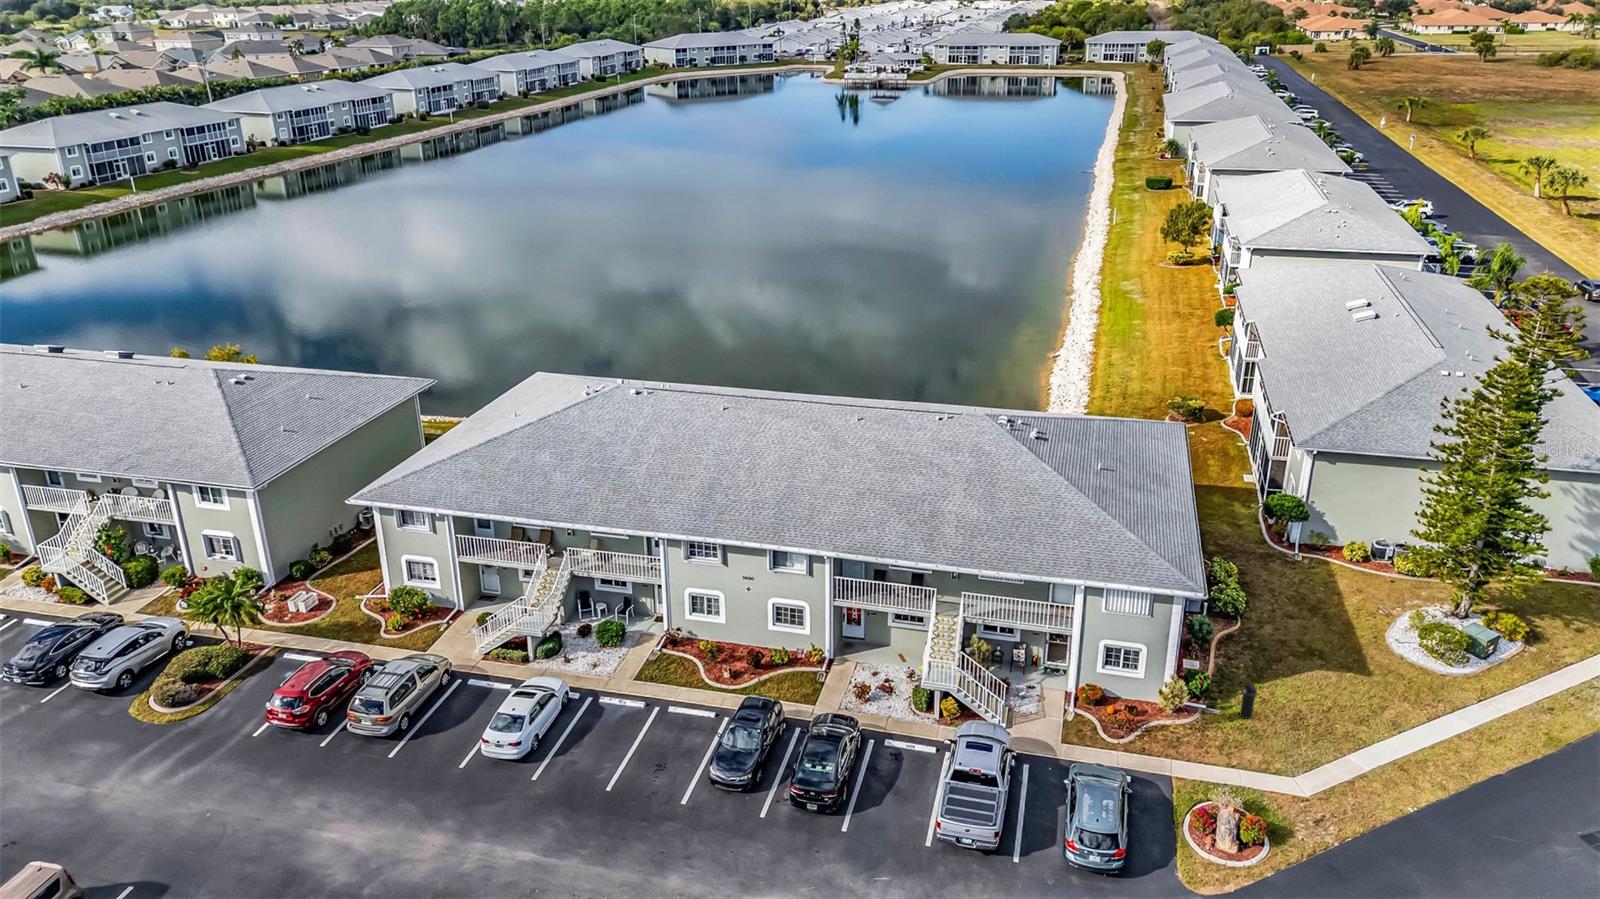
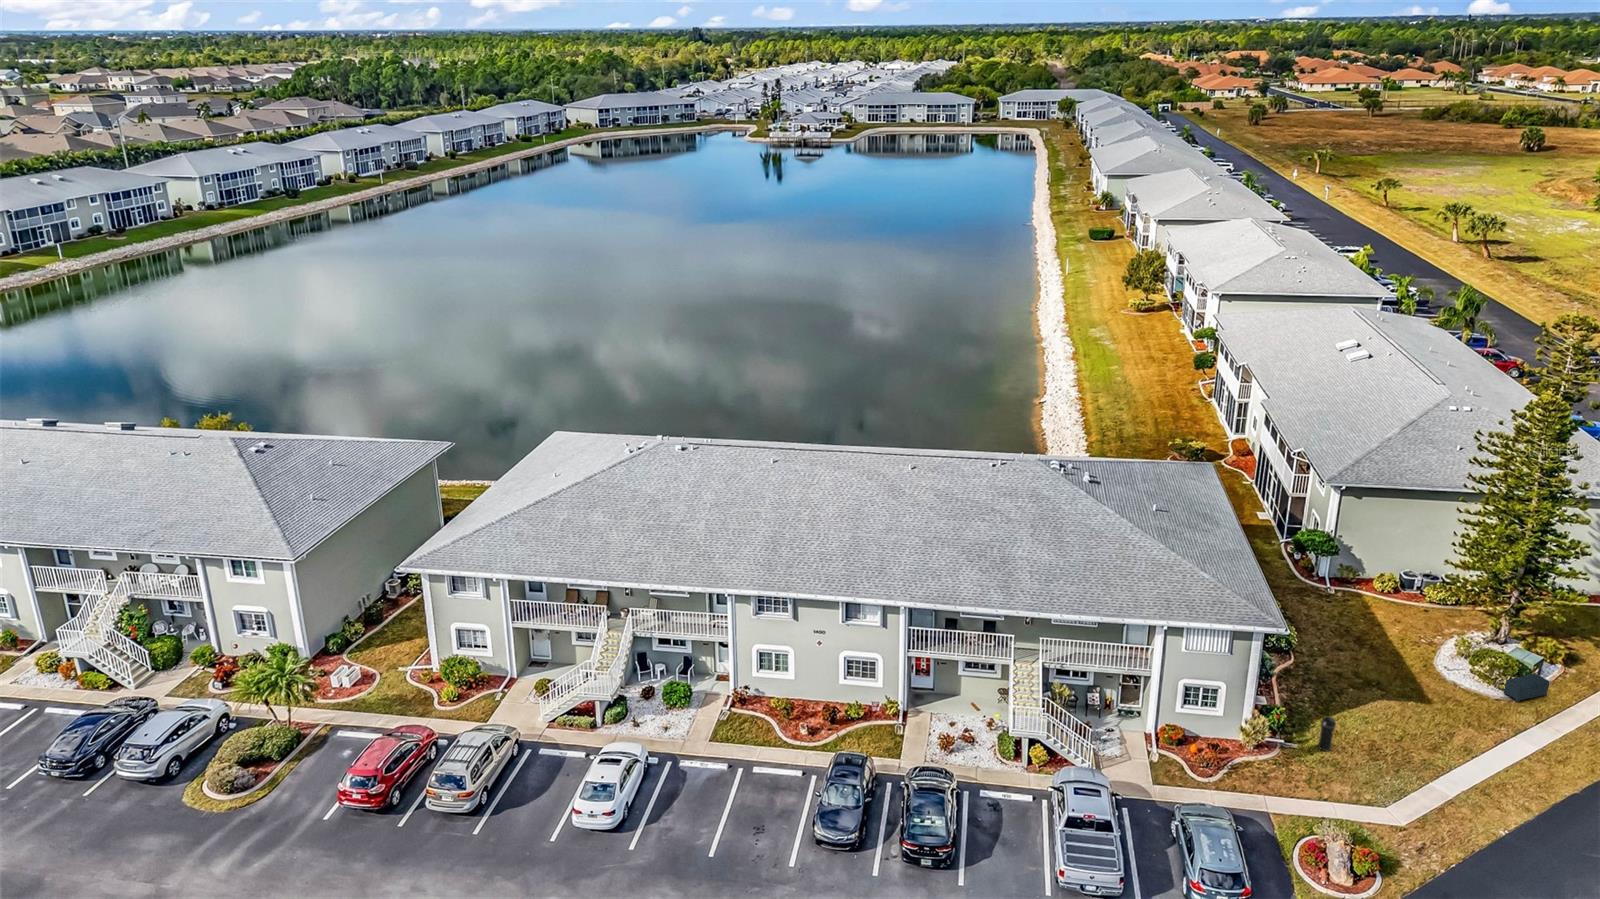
bench: none [1450,651,1498,680] -> present [1504,674,1549,702]

